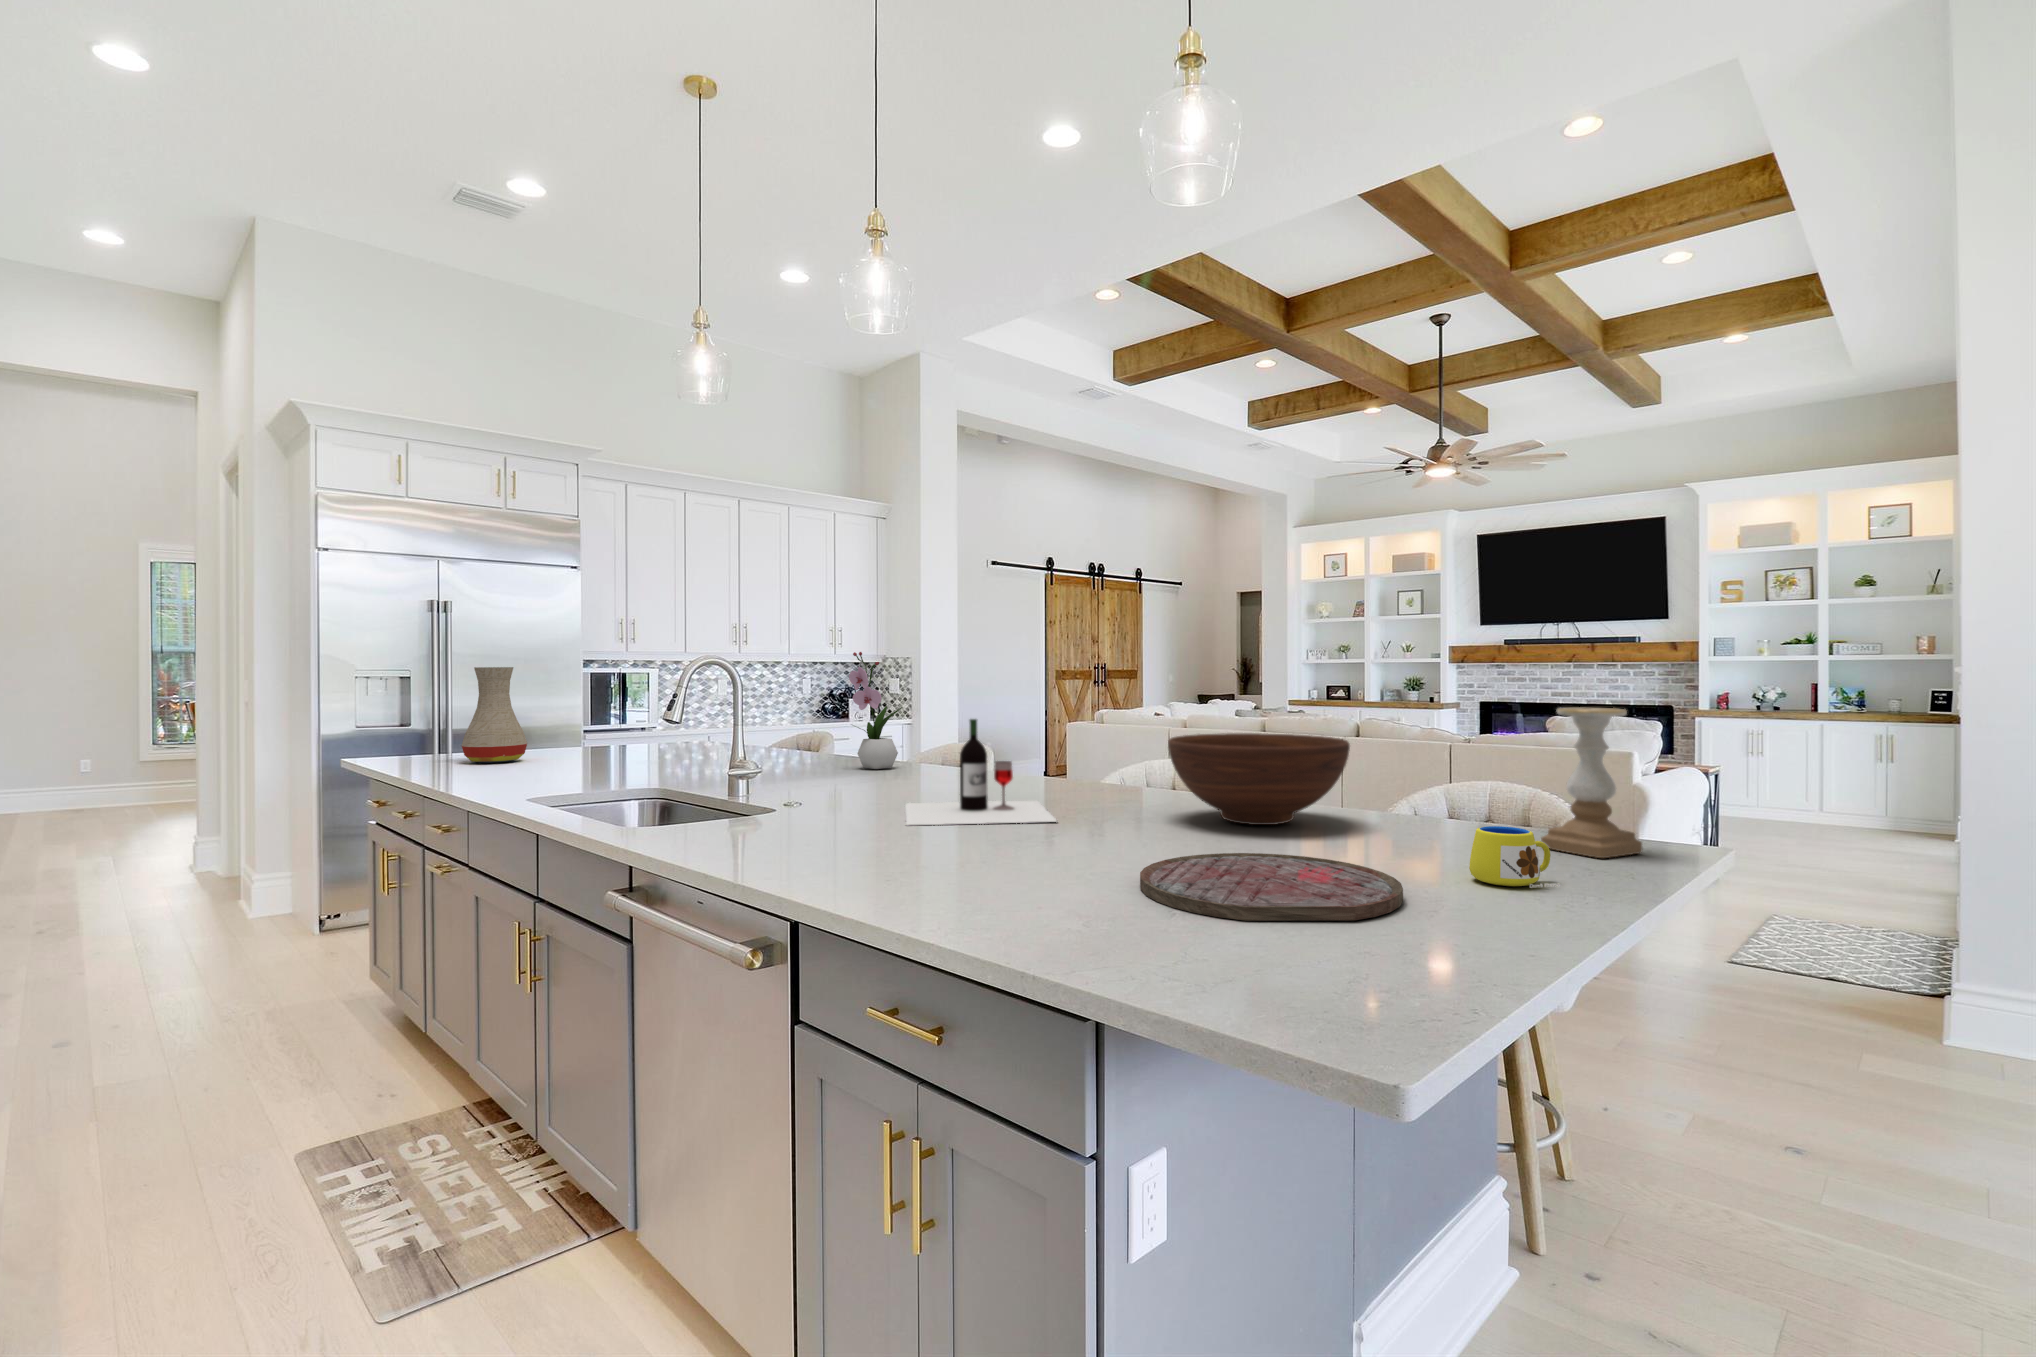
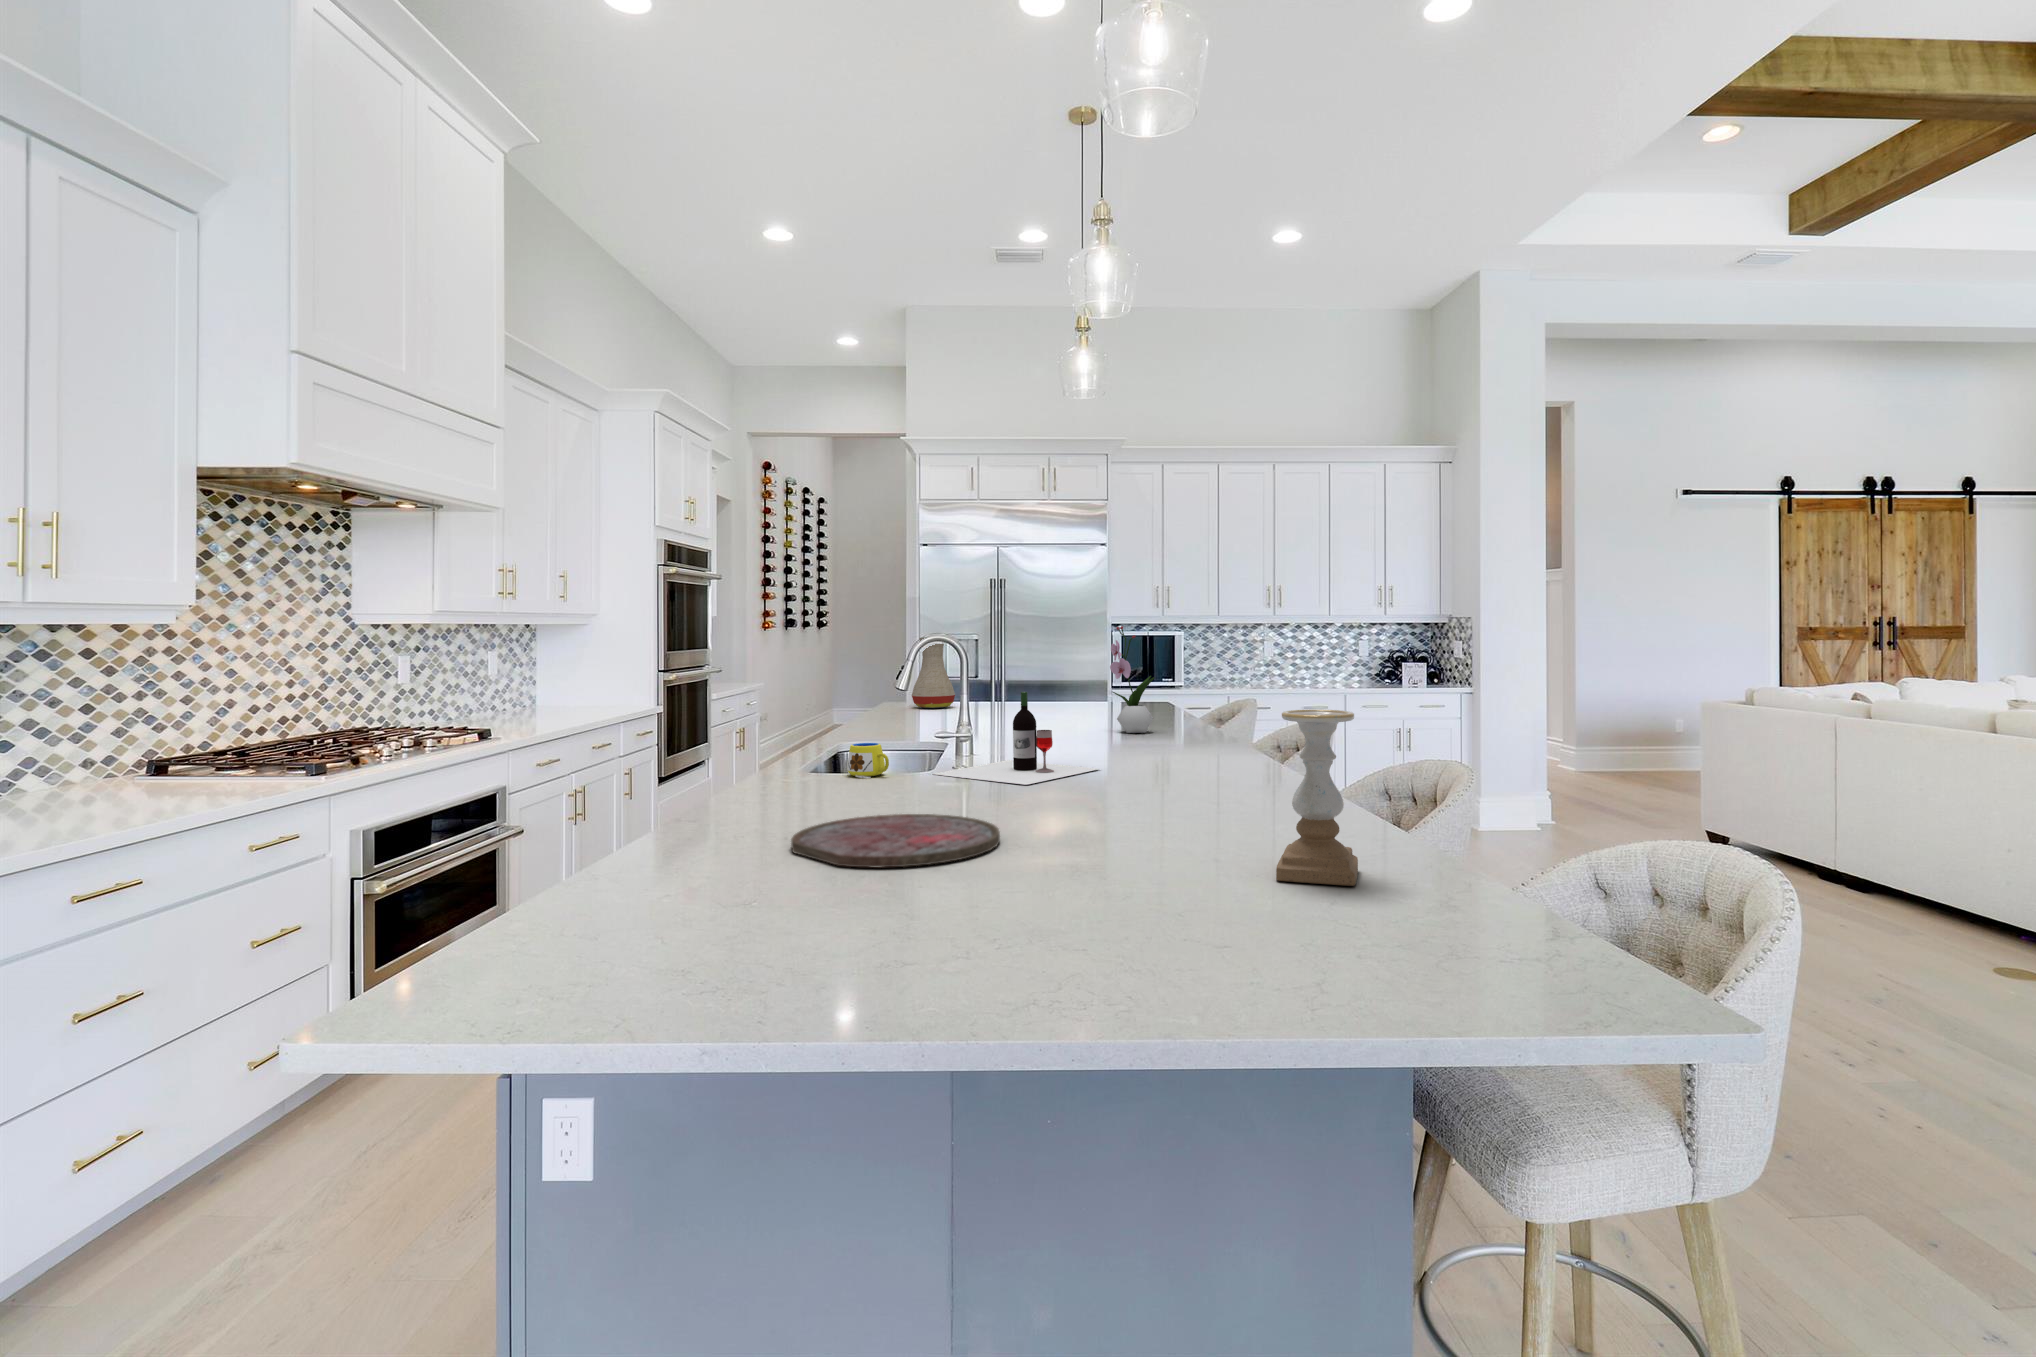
fruit bowl: present [1168,733,1350,825] -> none [1084,717,1261,810]
mug: present [1469,826,1561,888] -> present [847,743,889,778]

